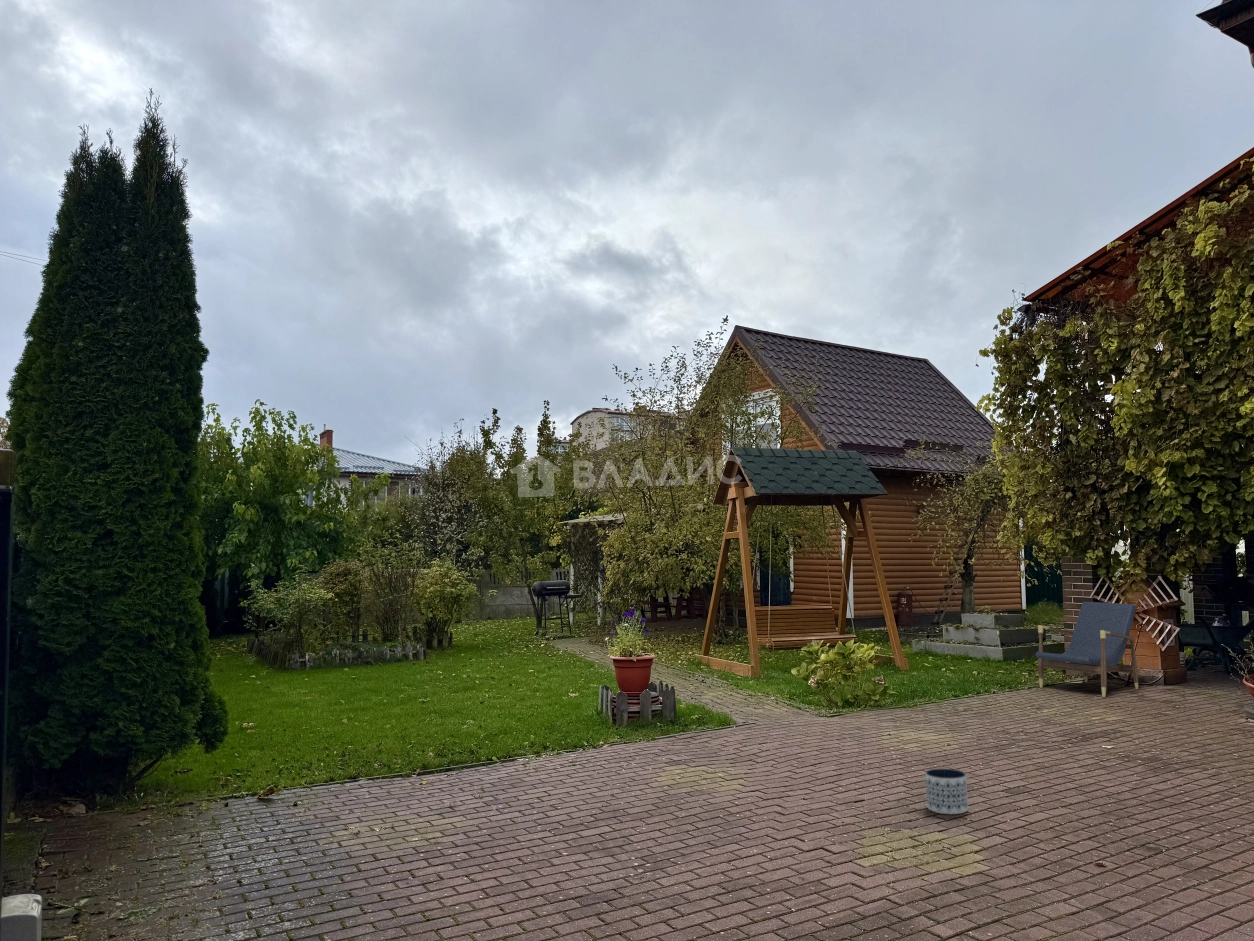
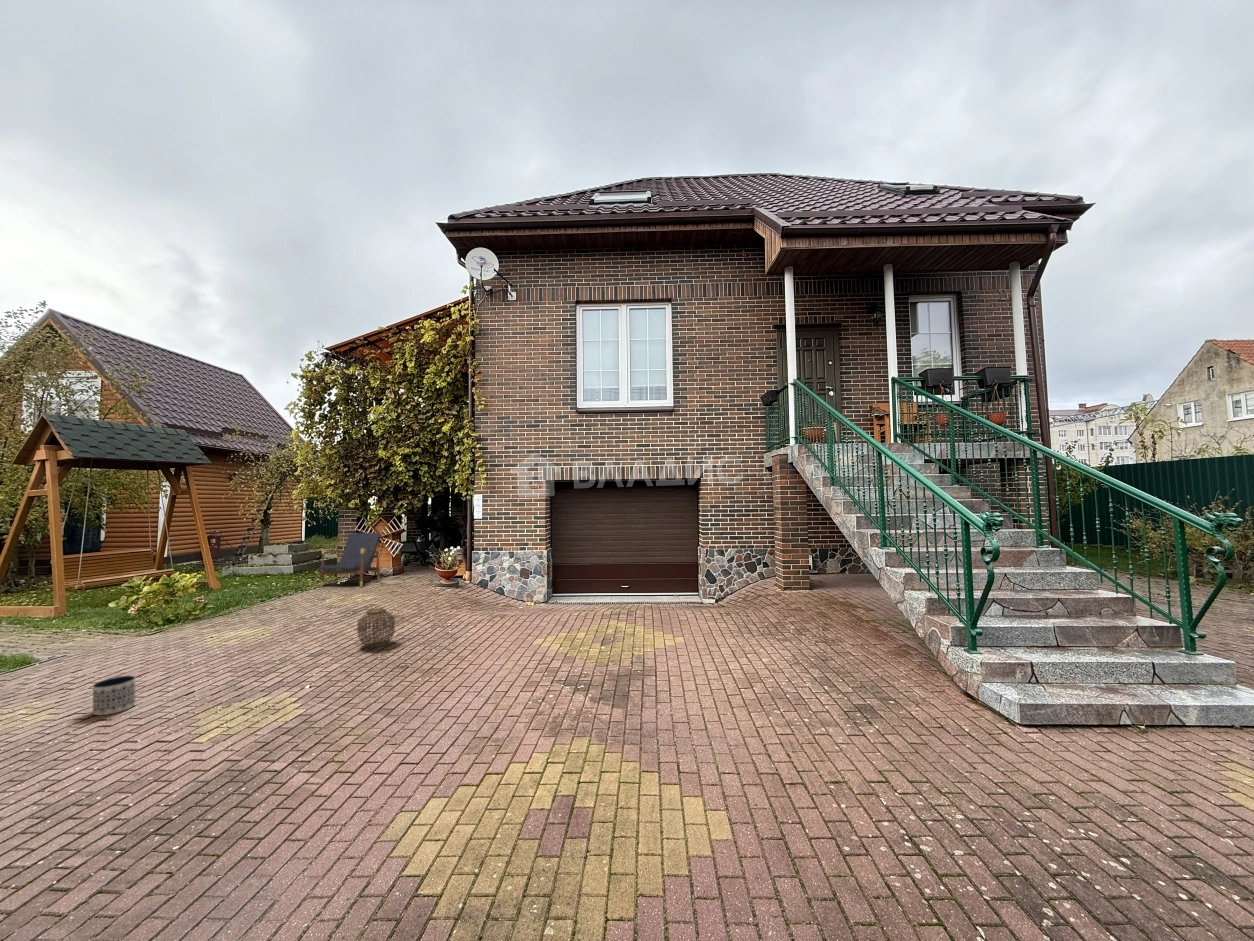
woven basket: none [1078,735,1144,803] -> present [357,608,395,648]
planter: present [926,769,968,814] -> present [93,676,135,715]

